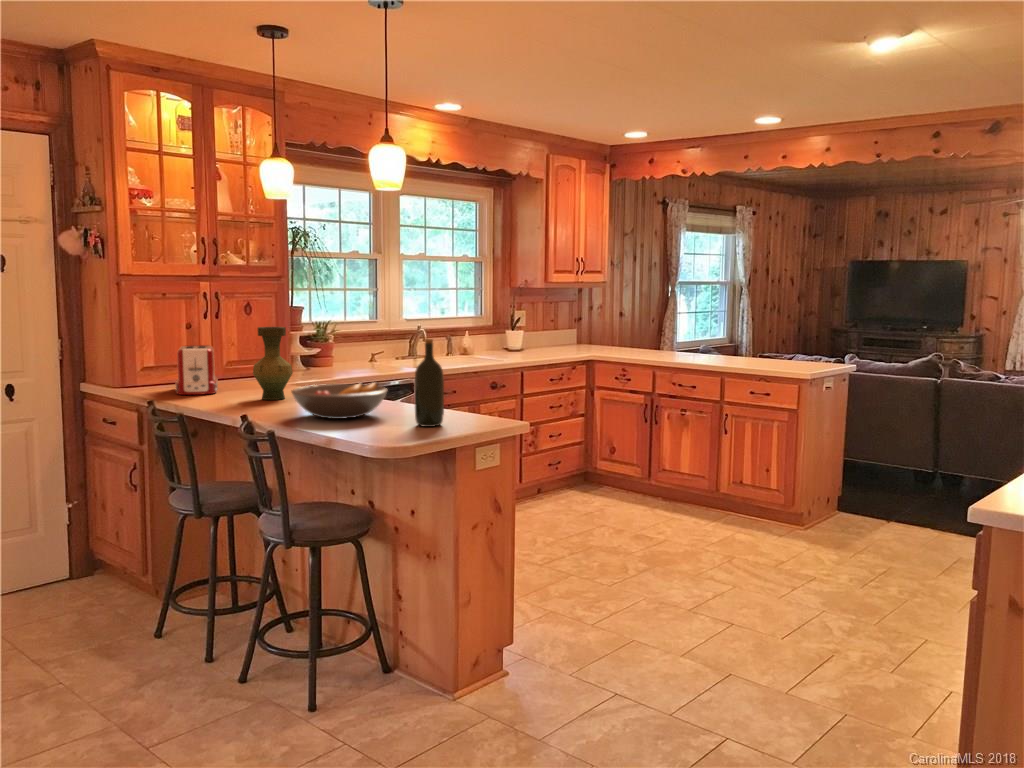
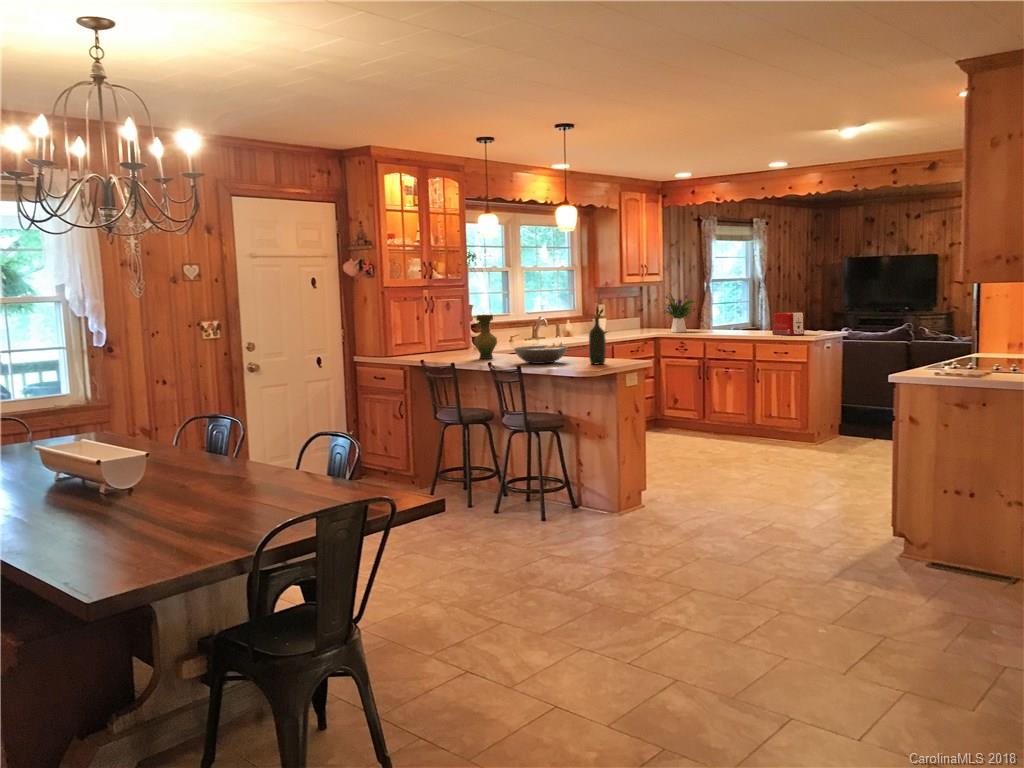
flower arrangement: none [596,297,648,354] -> present [664,294,695,332]
toaster: present [175,345,218,395] -> present [772,312,804,336]

